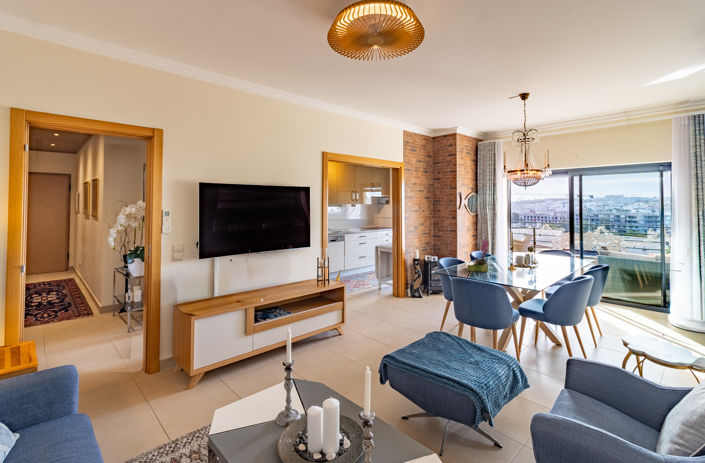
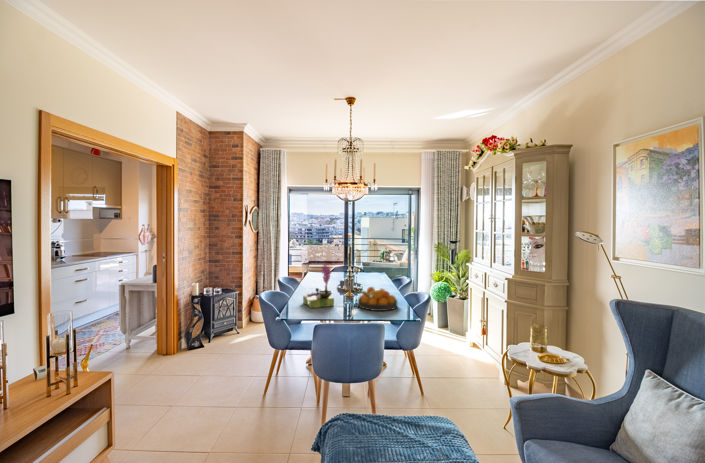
fruit bowl: none [507,260,545,280] -> present [358,287,397,311]

